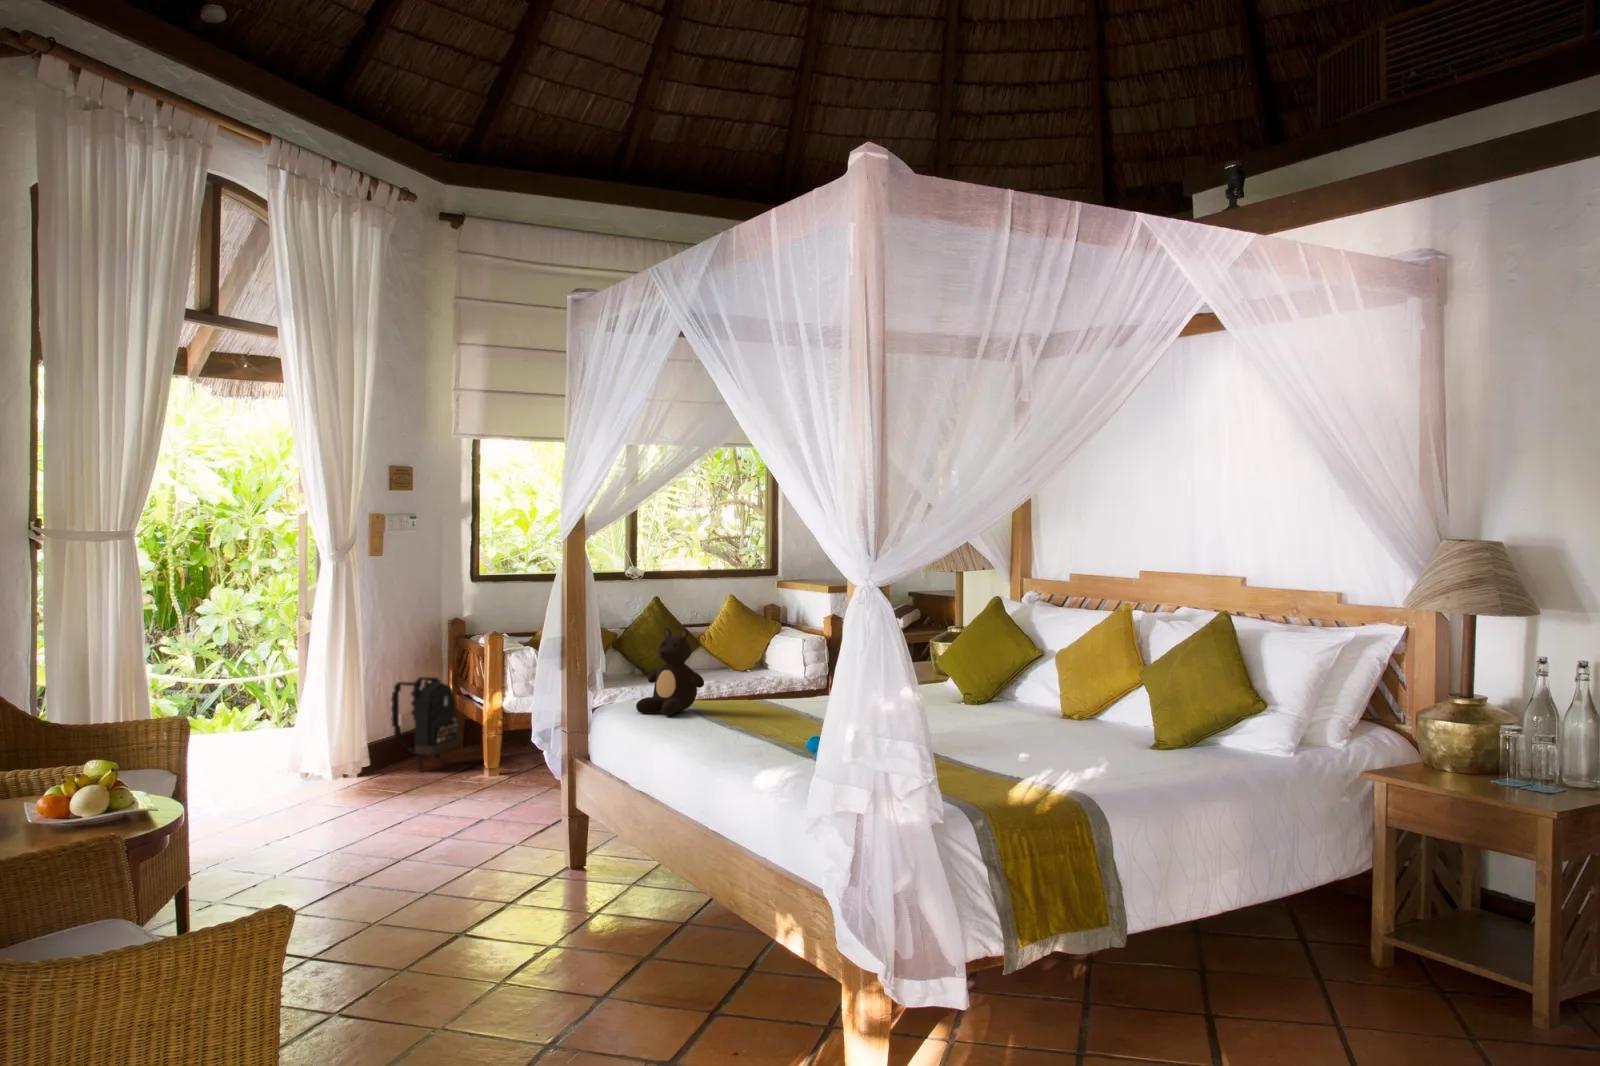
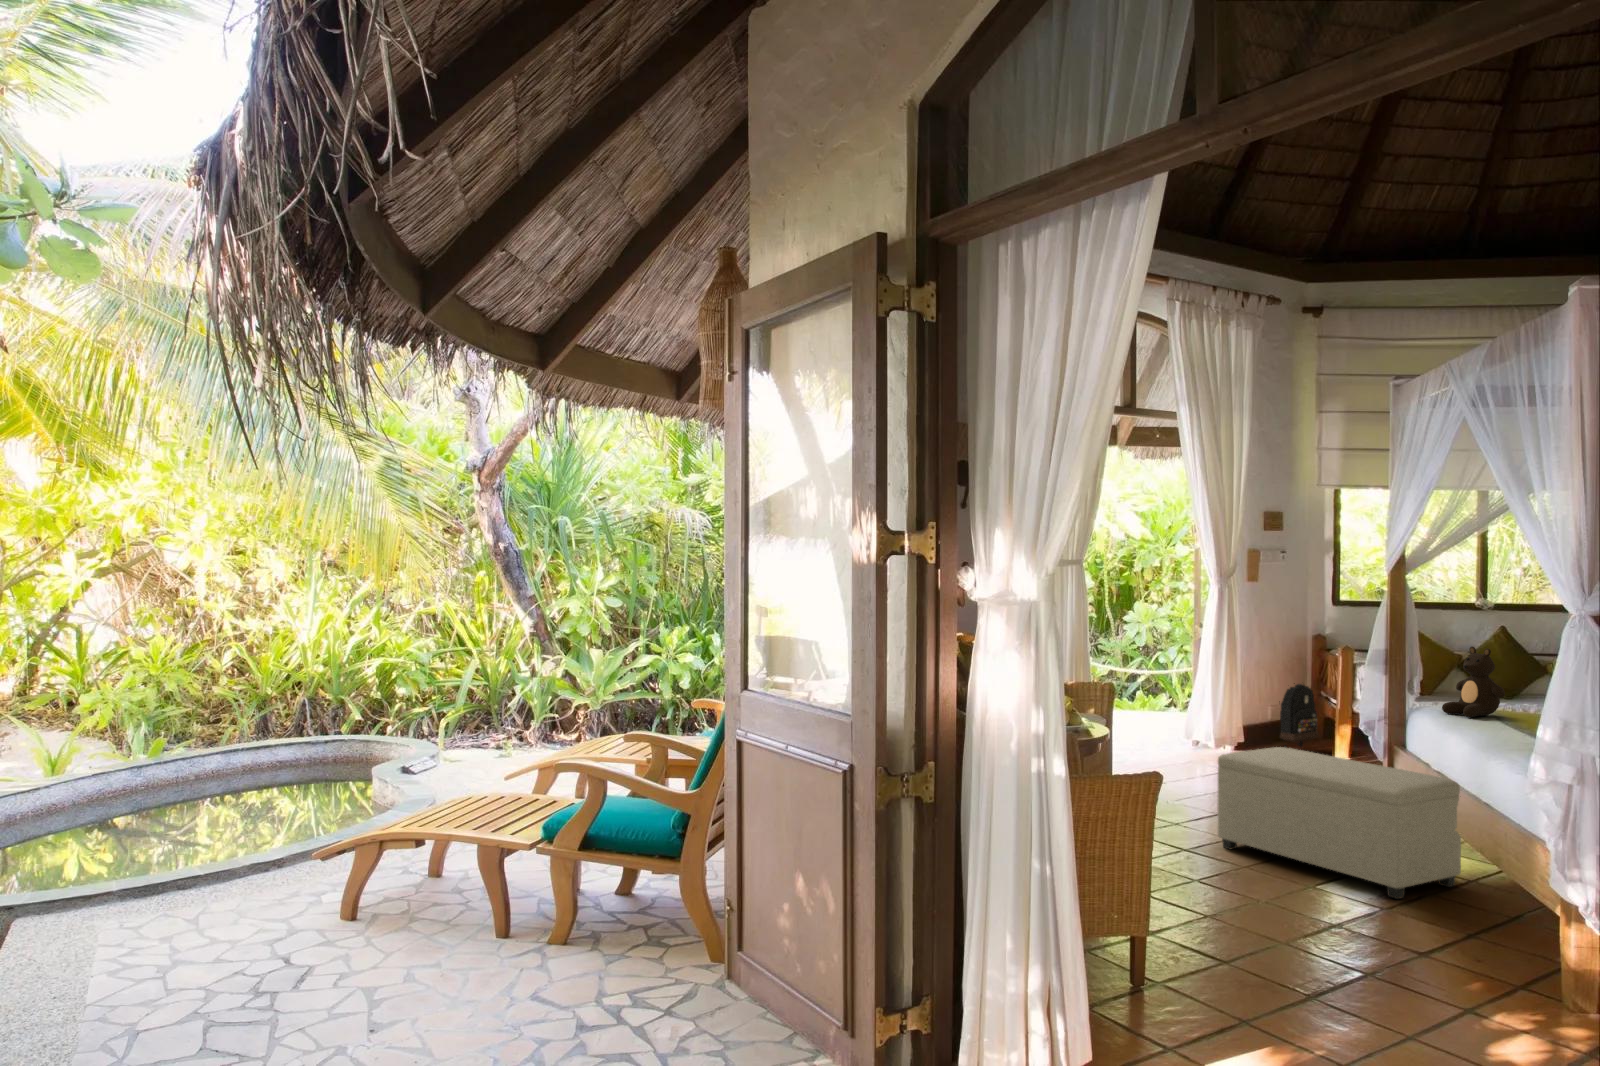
ottoman: none [361,785,681,984] -> present [1217,747,1461,899]

